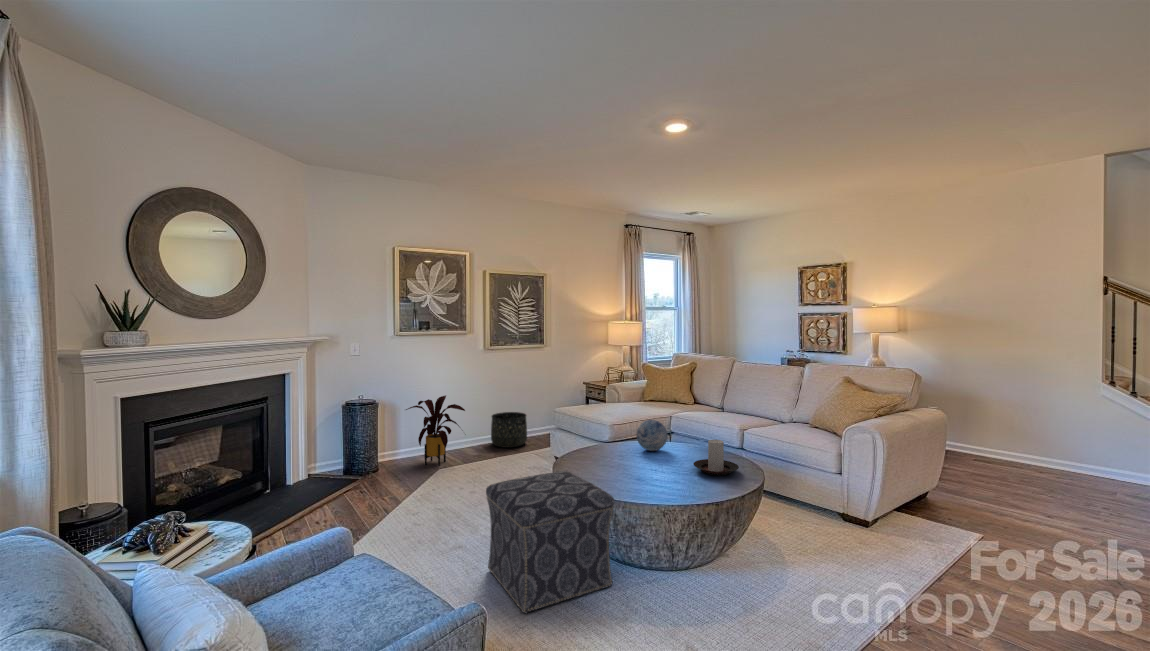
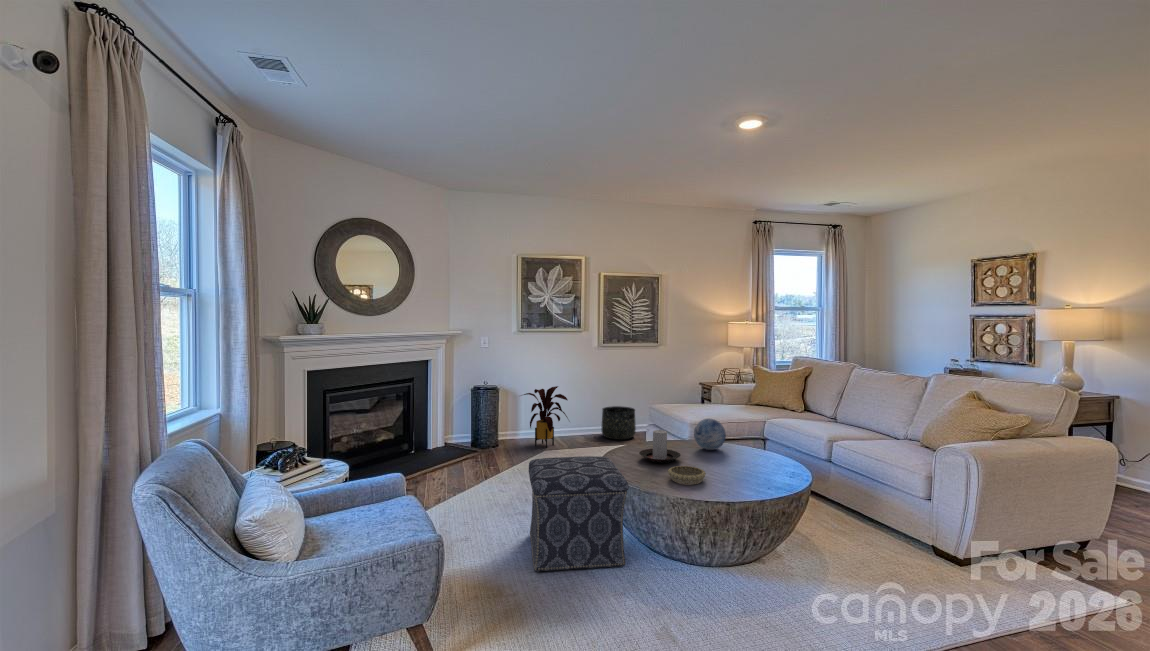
candle holder: present [693,440,739,476] -> present [639,430,680,463]
decorative bowl: none [641,471,679,490] -> present [668,466,706,484]

